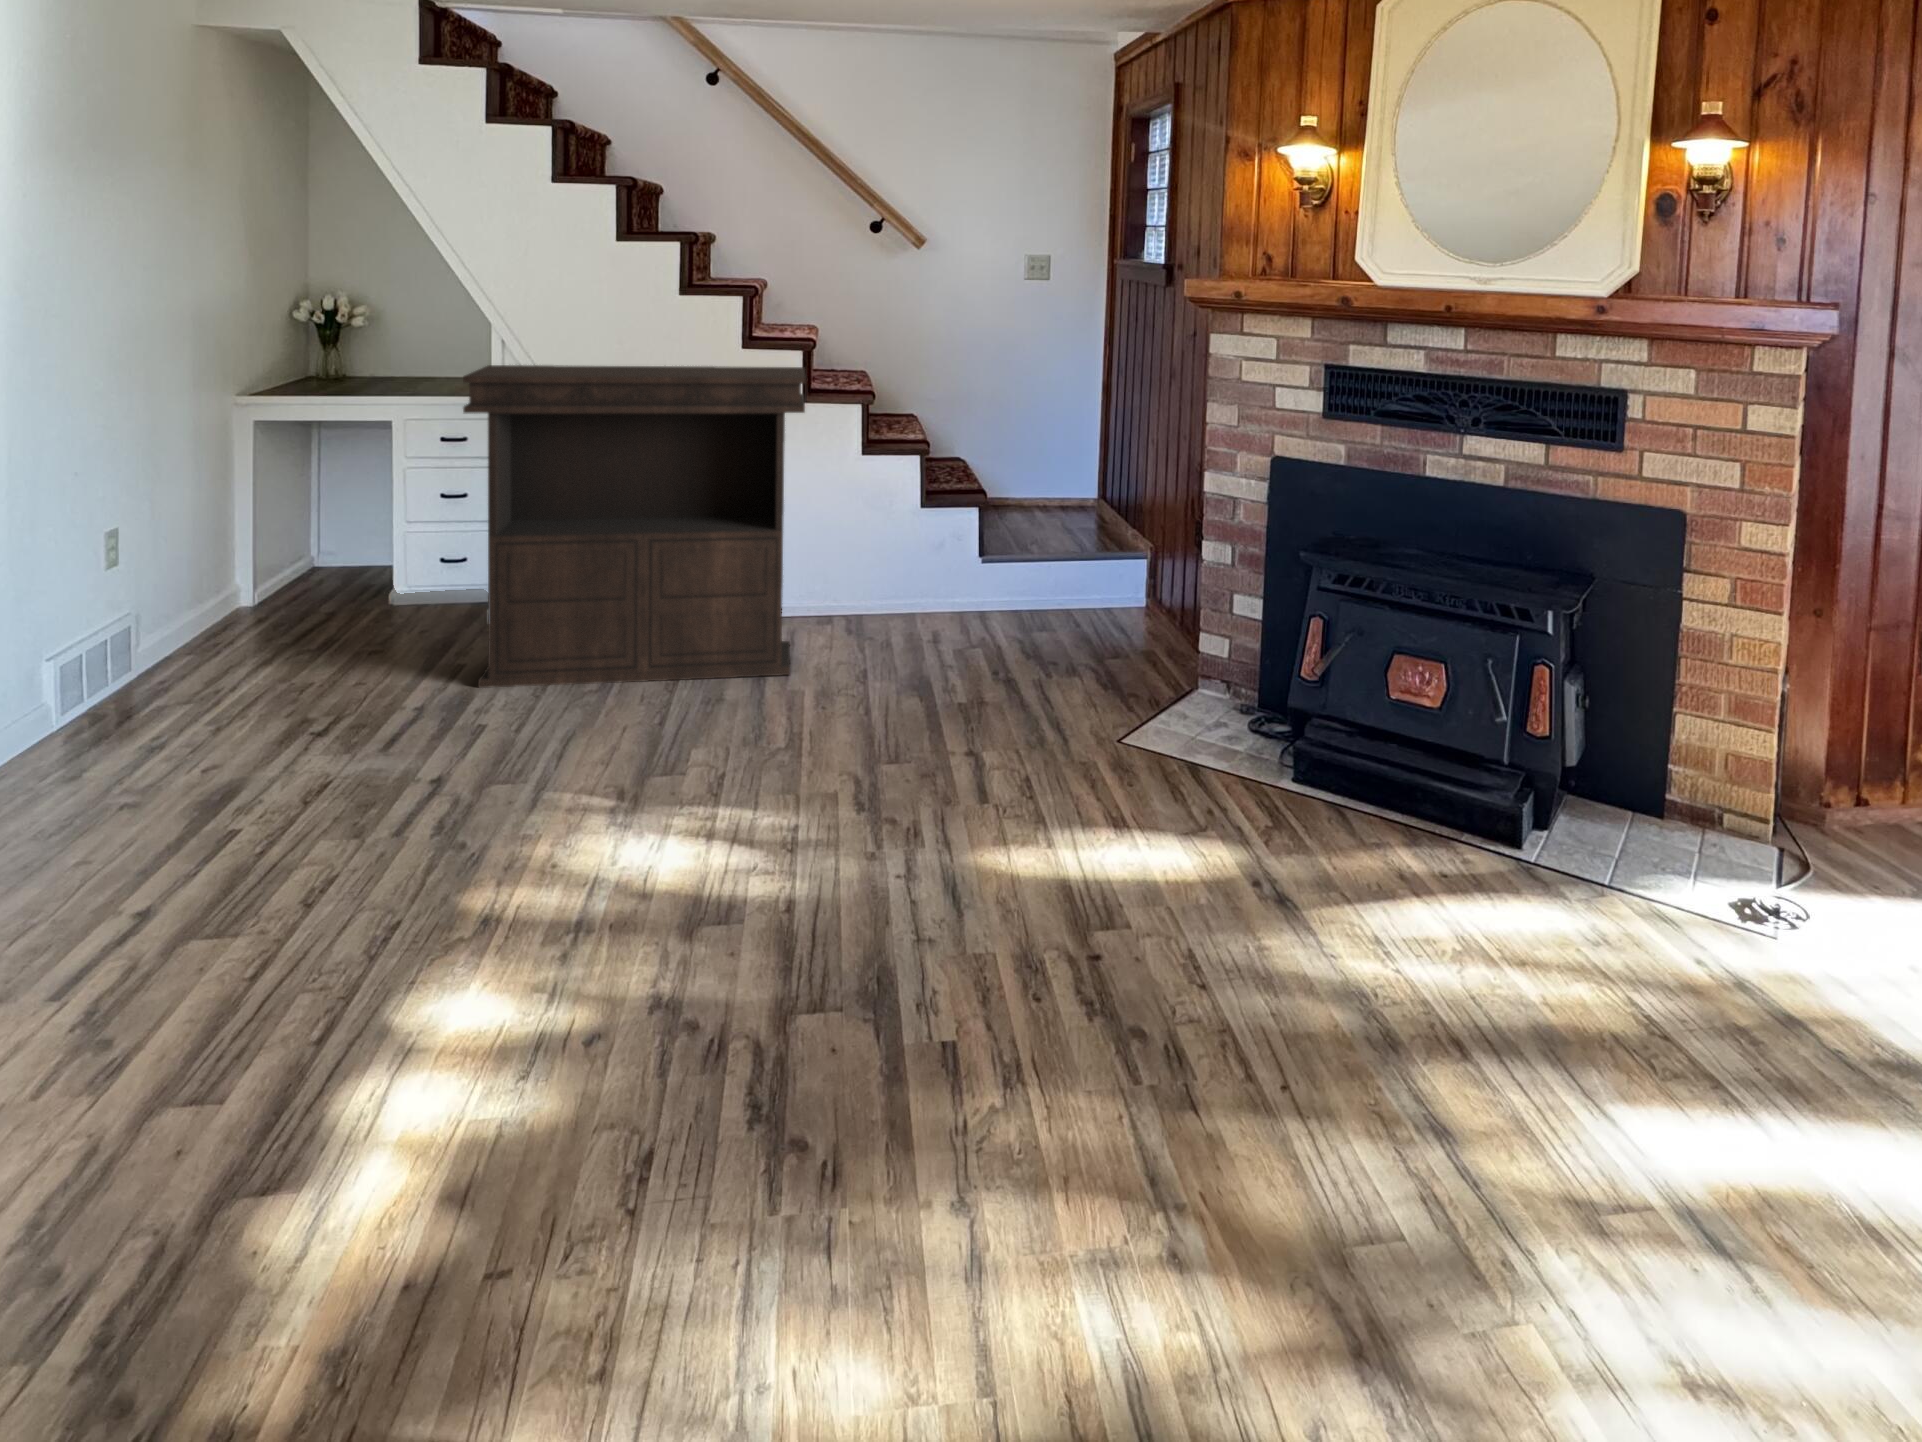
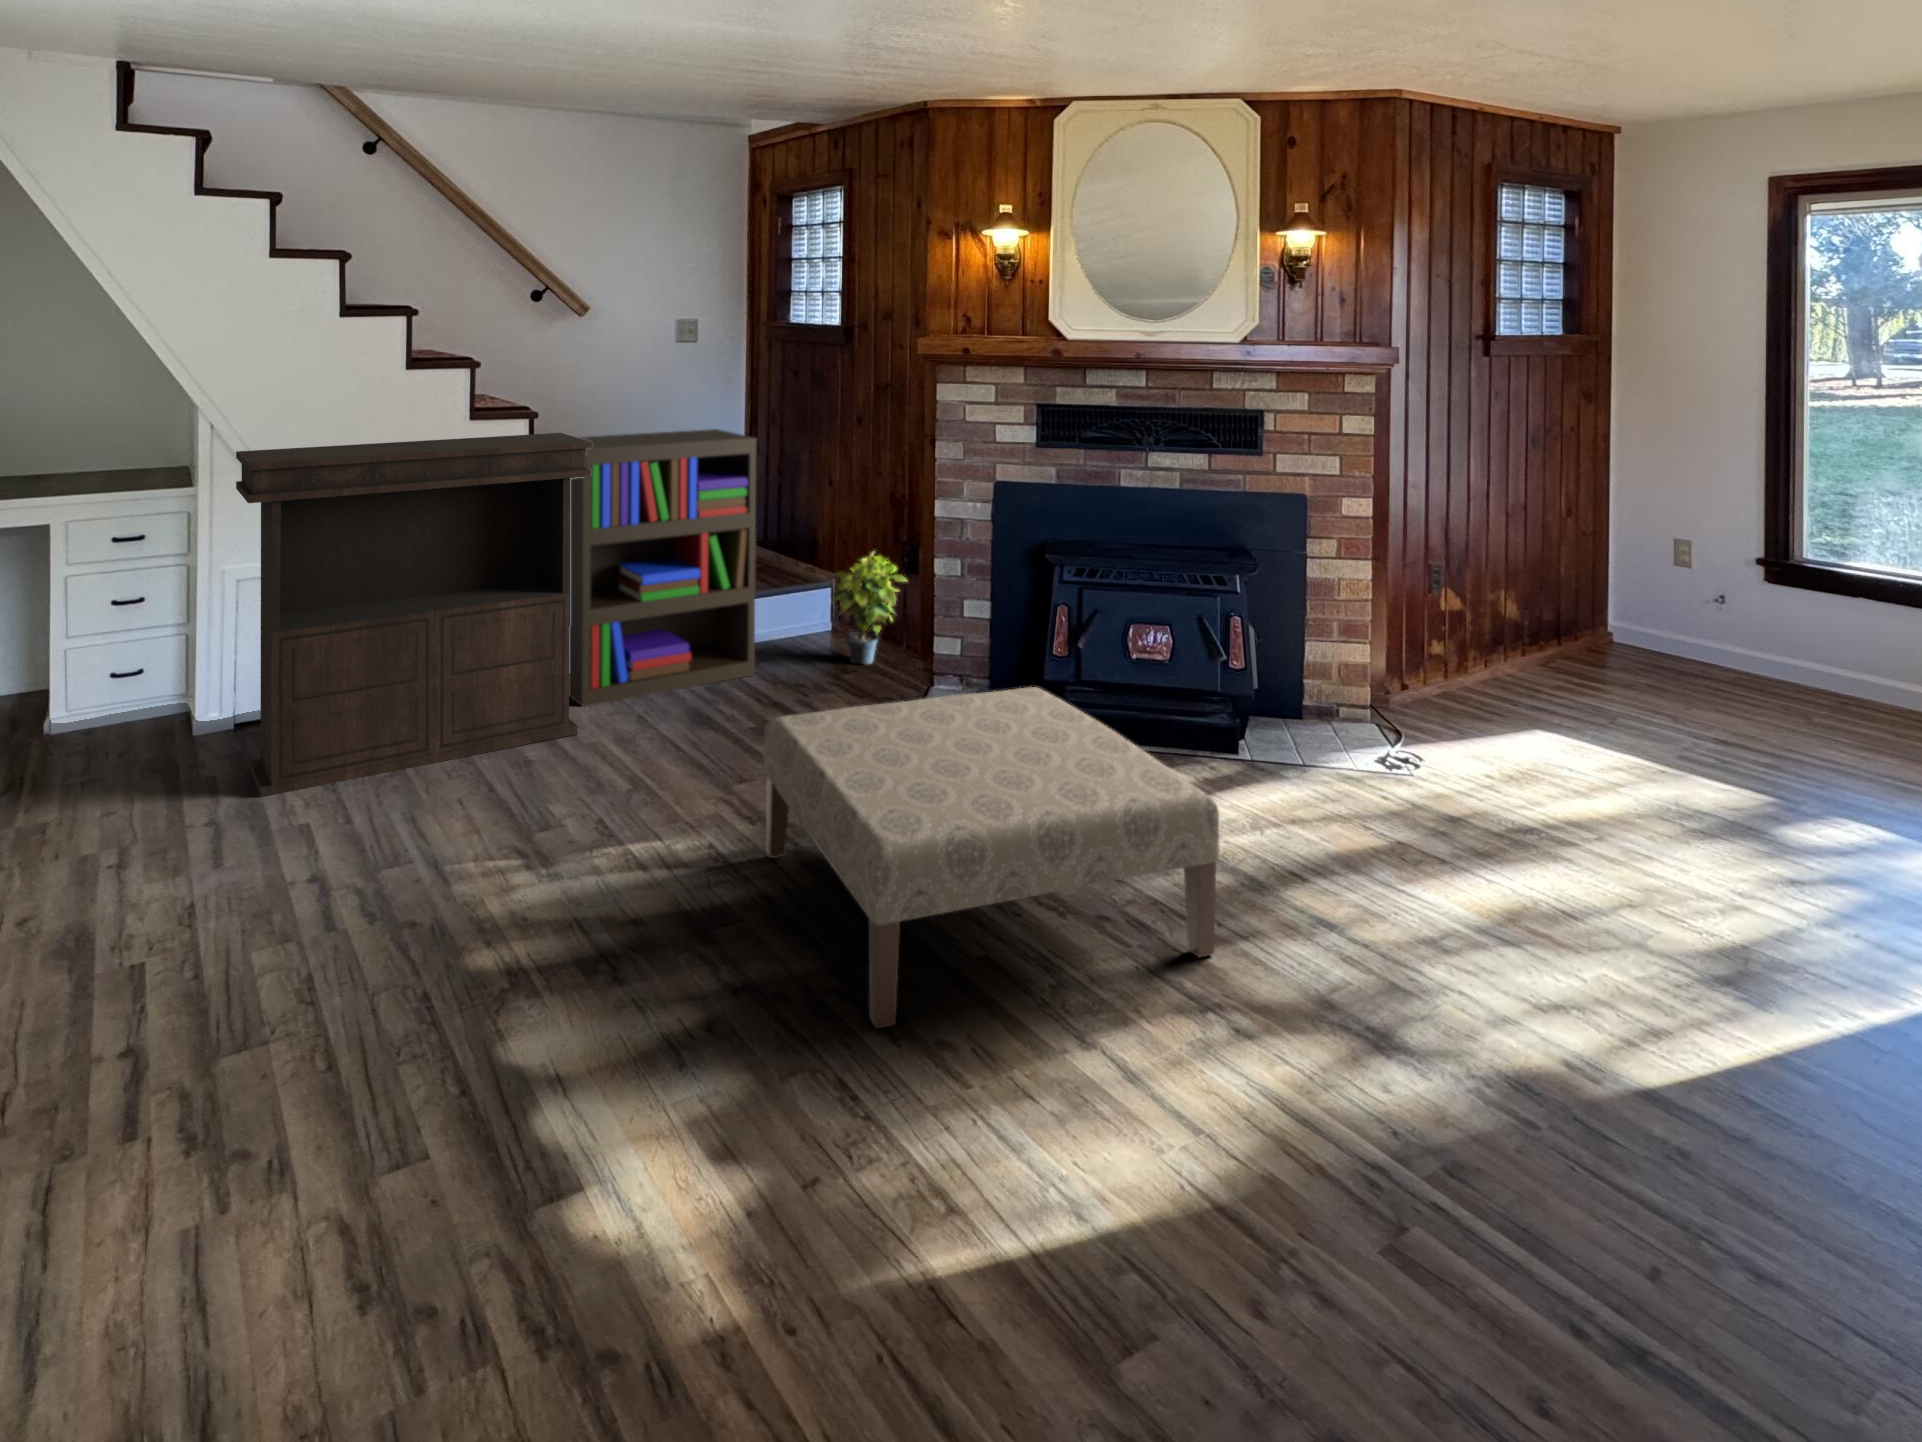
bookshelf: none [822,373,1025,648] -> present [569,429,757,706]
potted plant: none [1103,521,1193,648] -> present [833,551,907,664]
ottoman: none [736,697,1246,1127] -> present [763,687,1220,1028]

